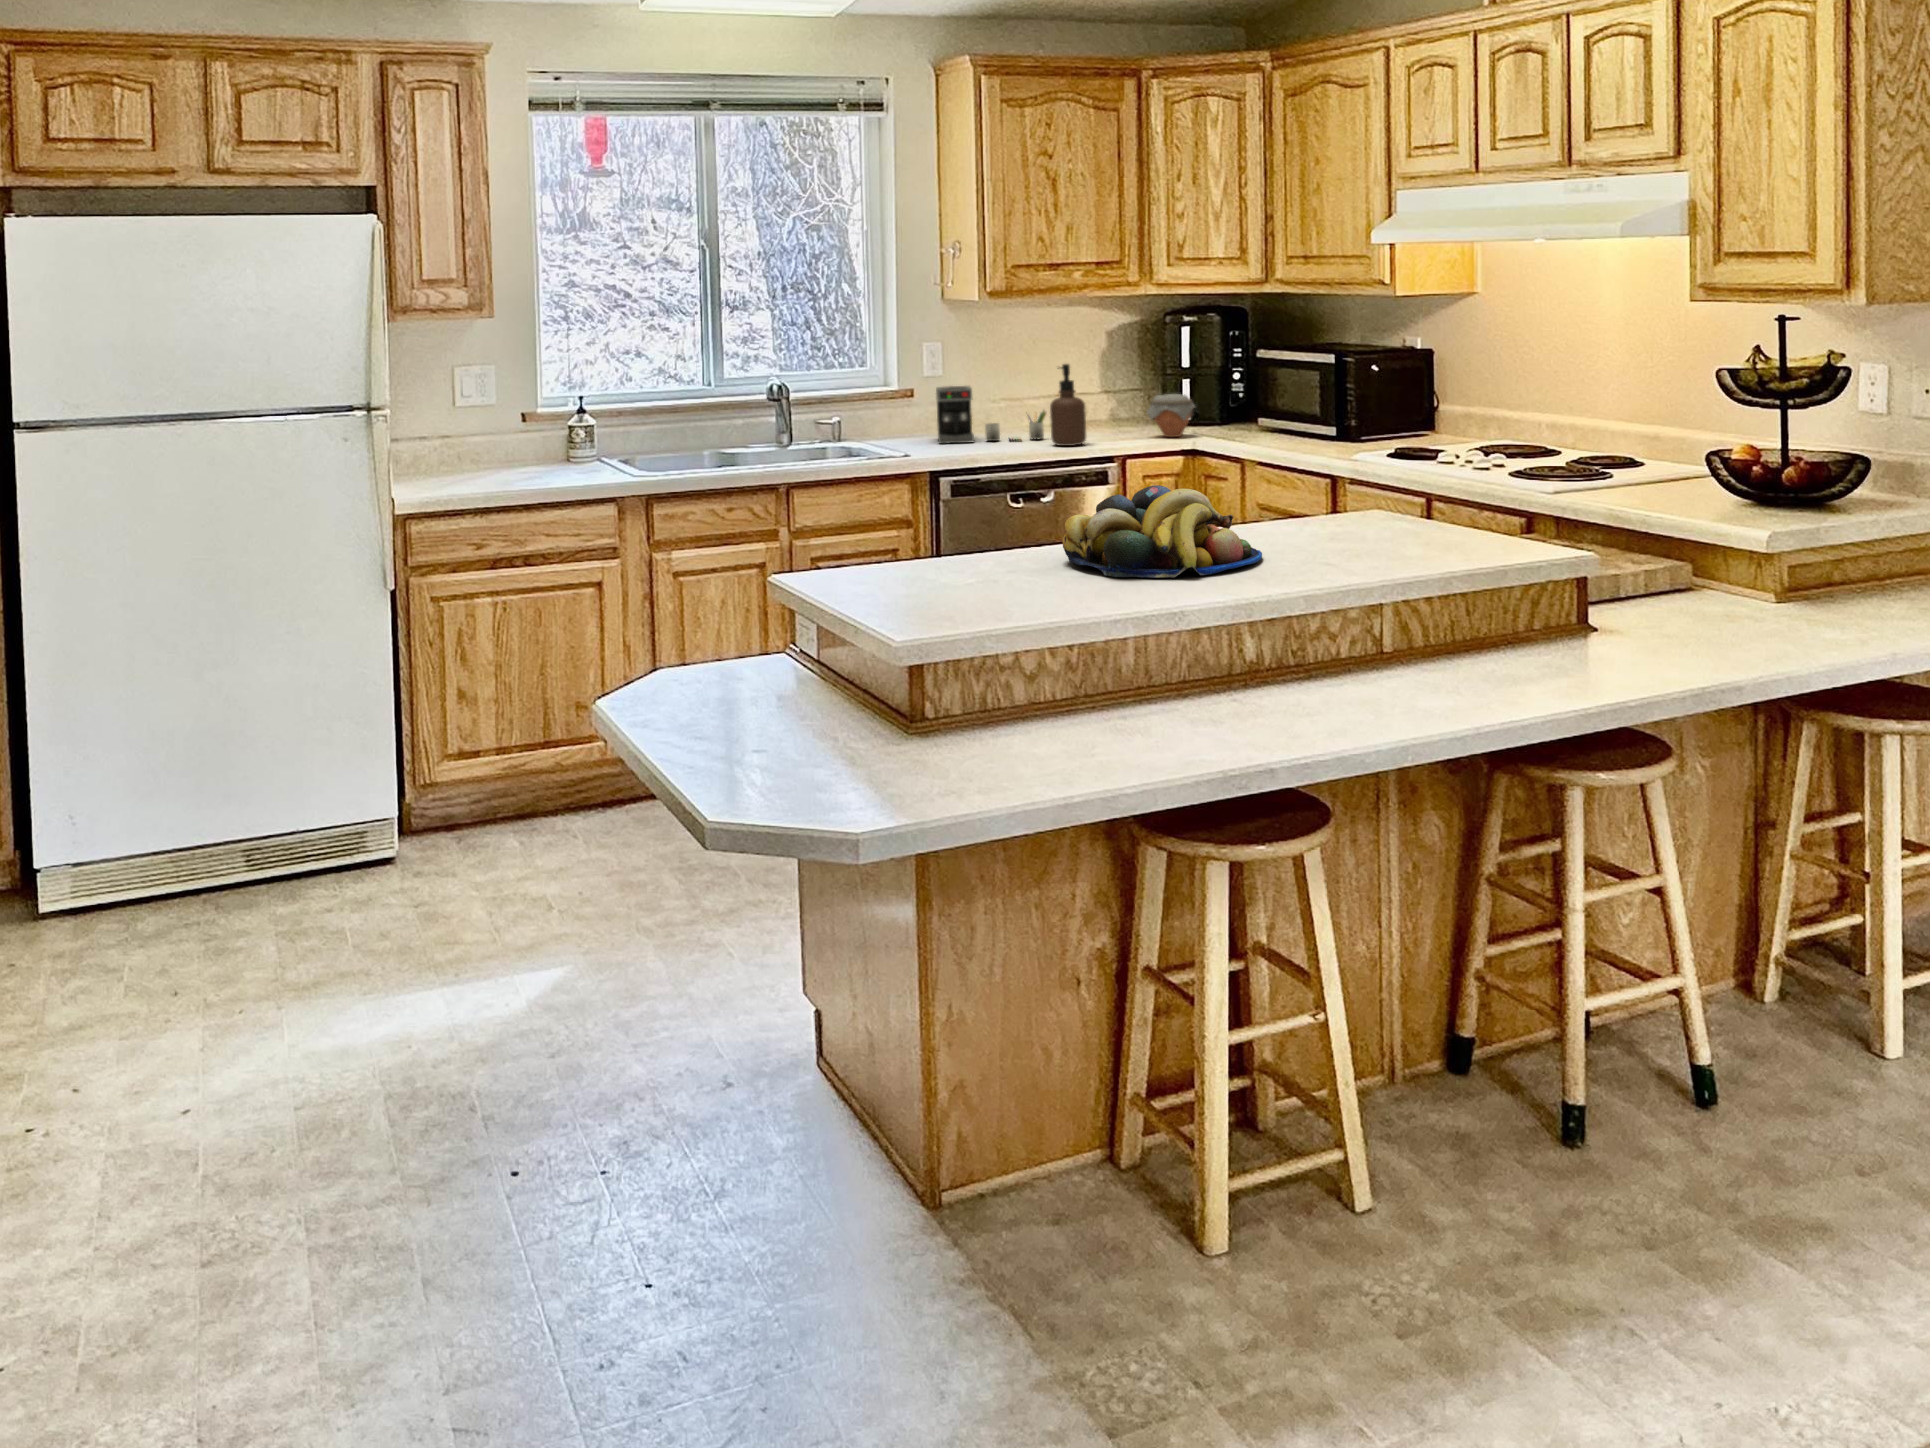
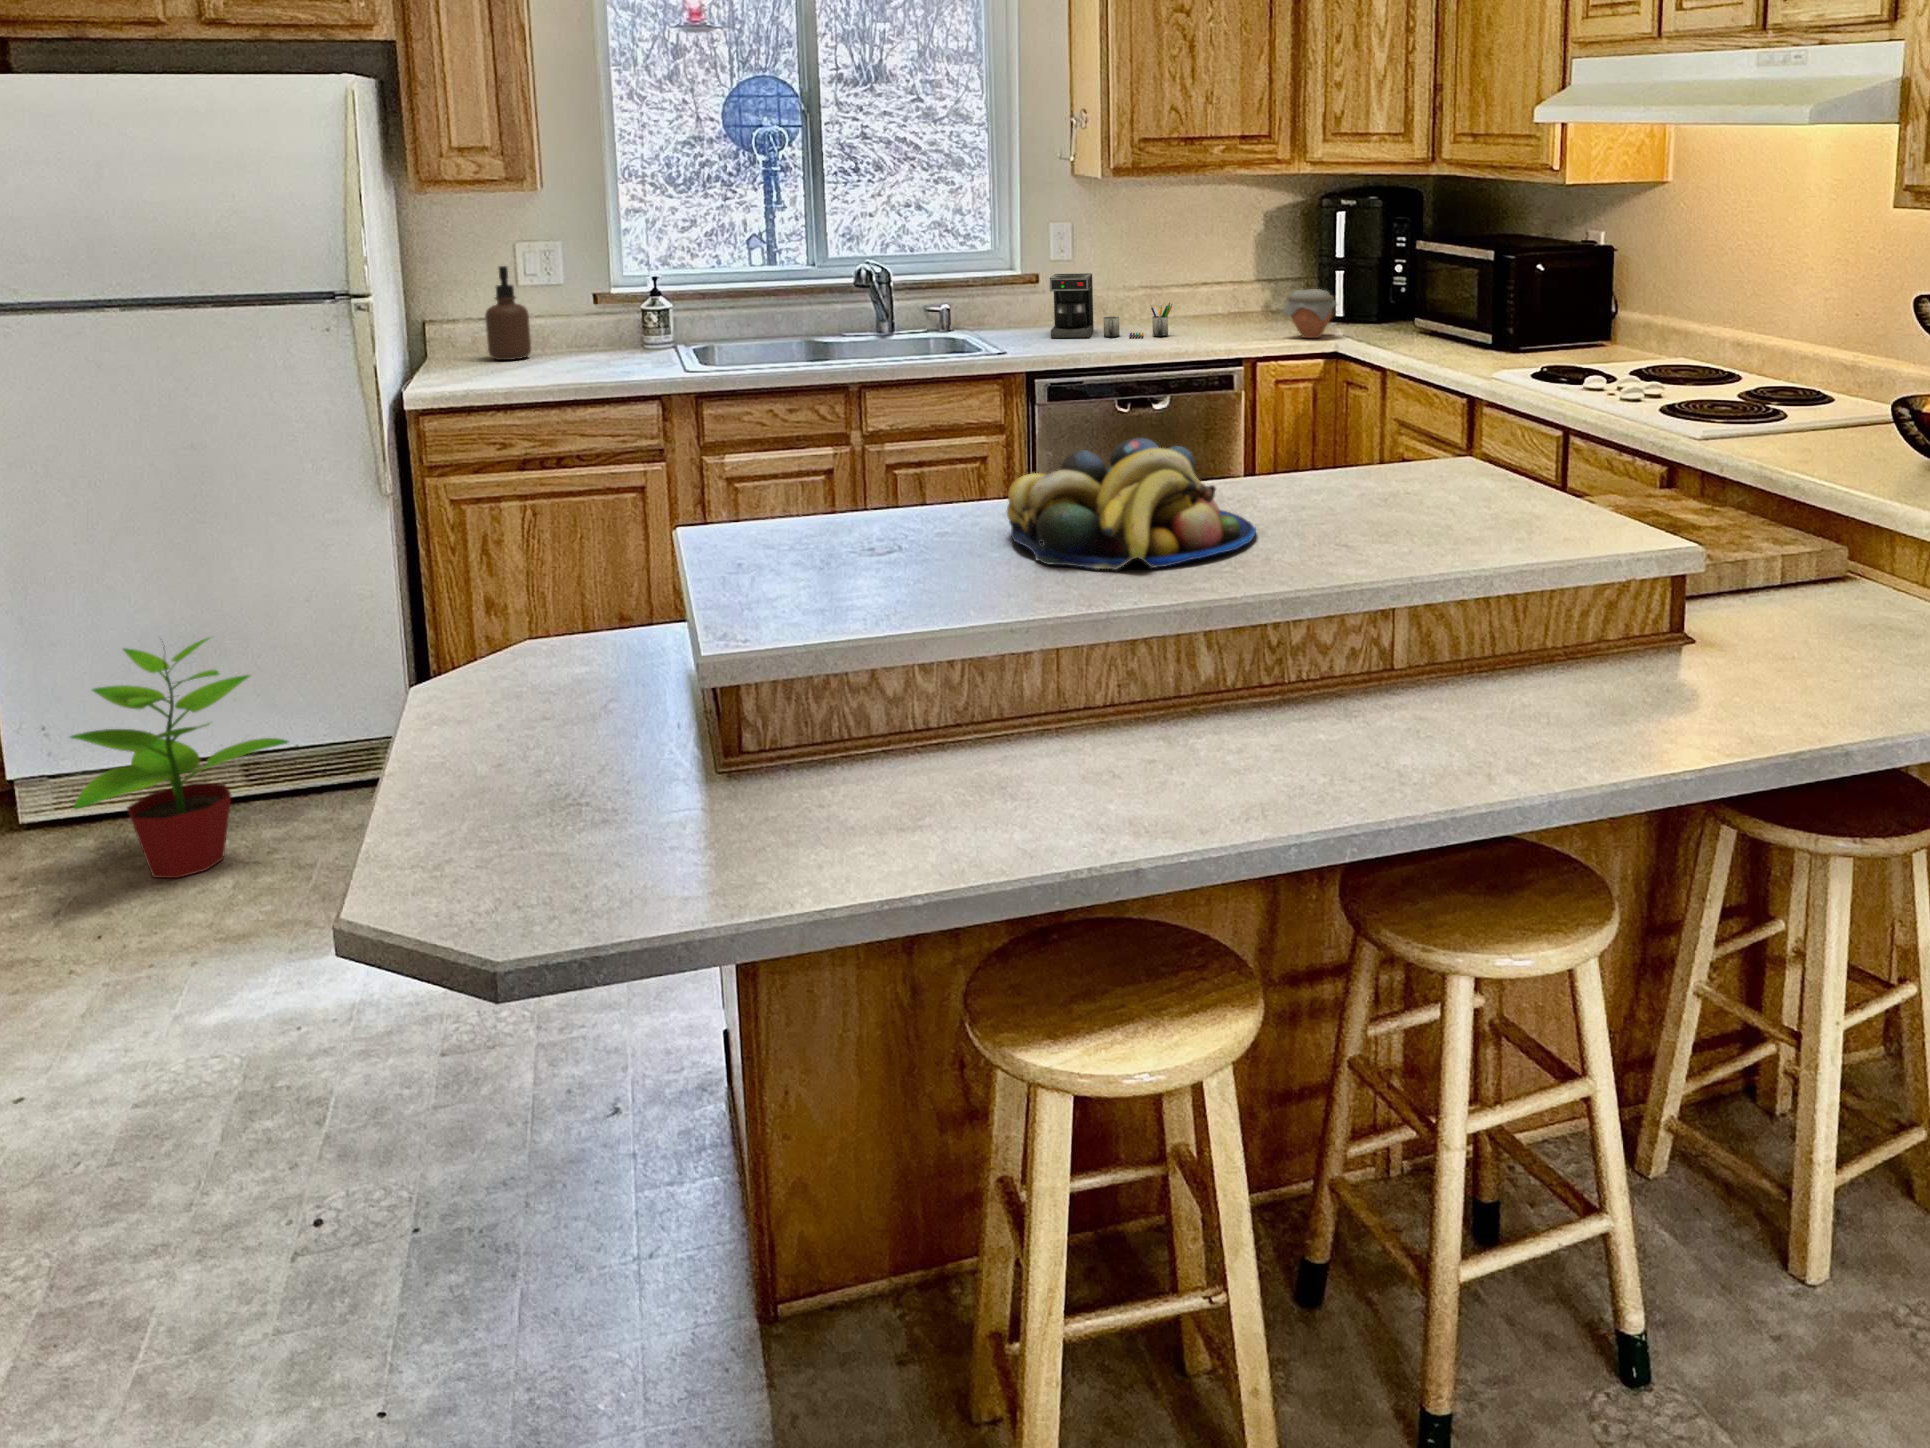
soap dispenser: present [1050,364,1086,446] -> present [485,266,531,360]
potted plant: none [113,721,315,951] -> present [71,638,288,878]

